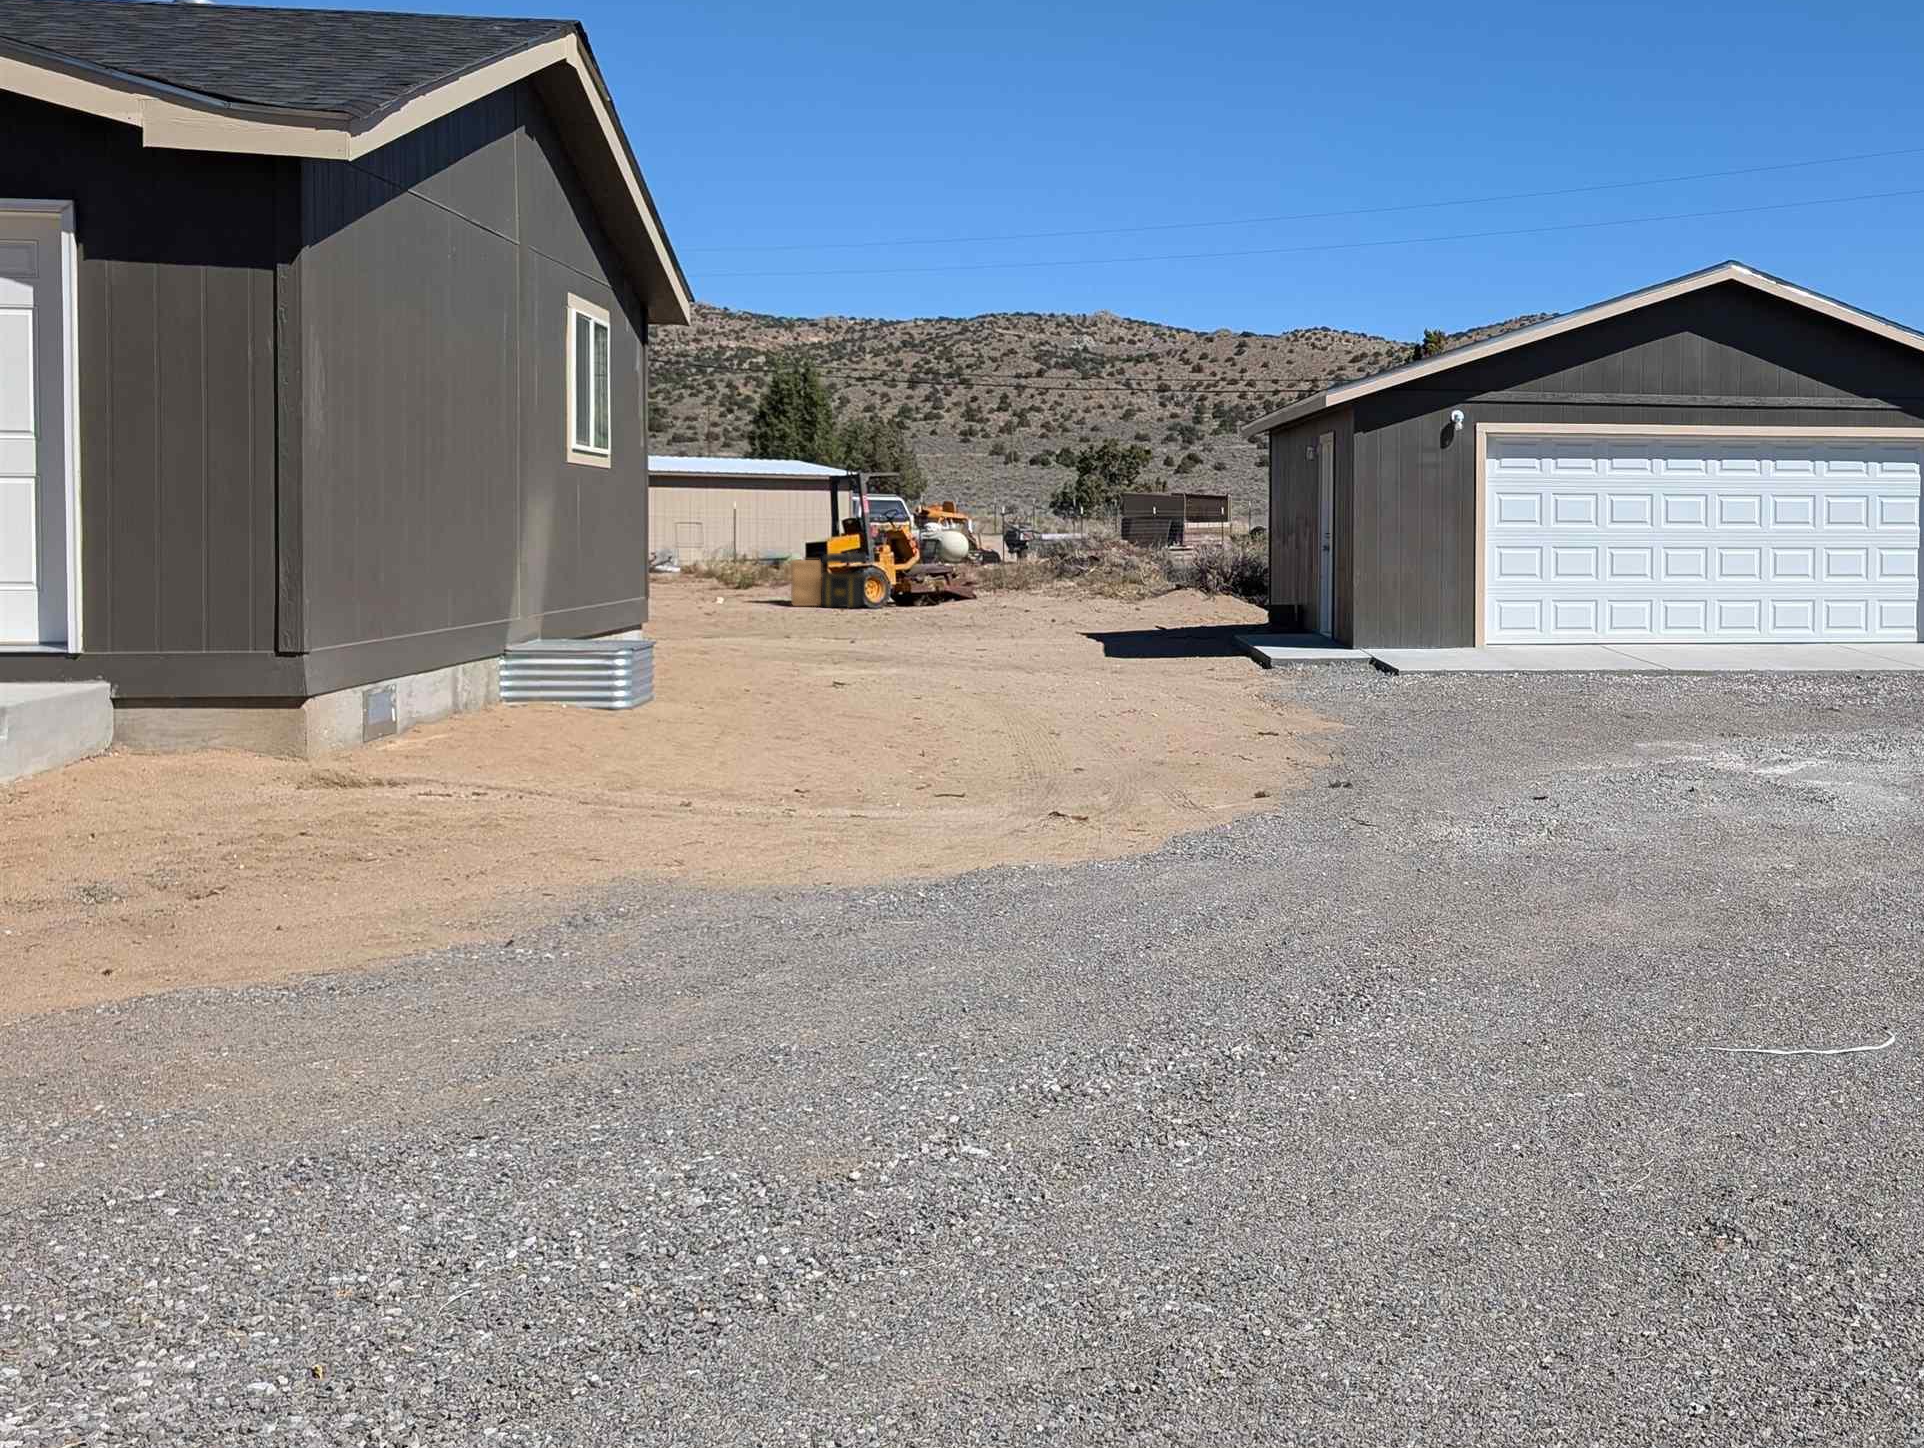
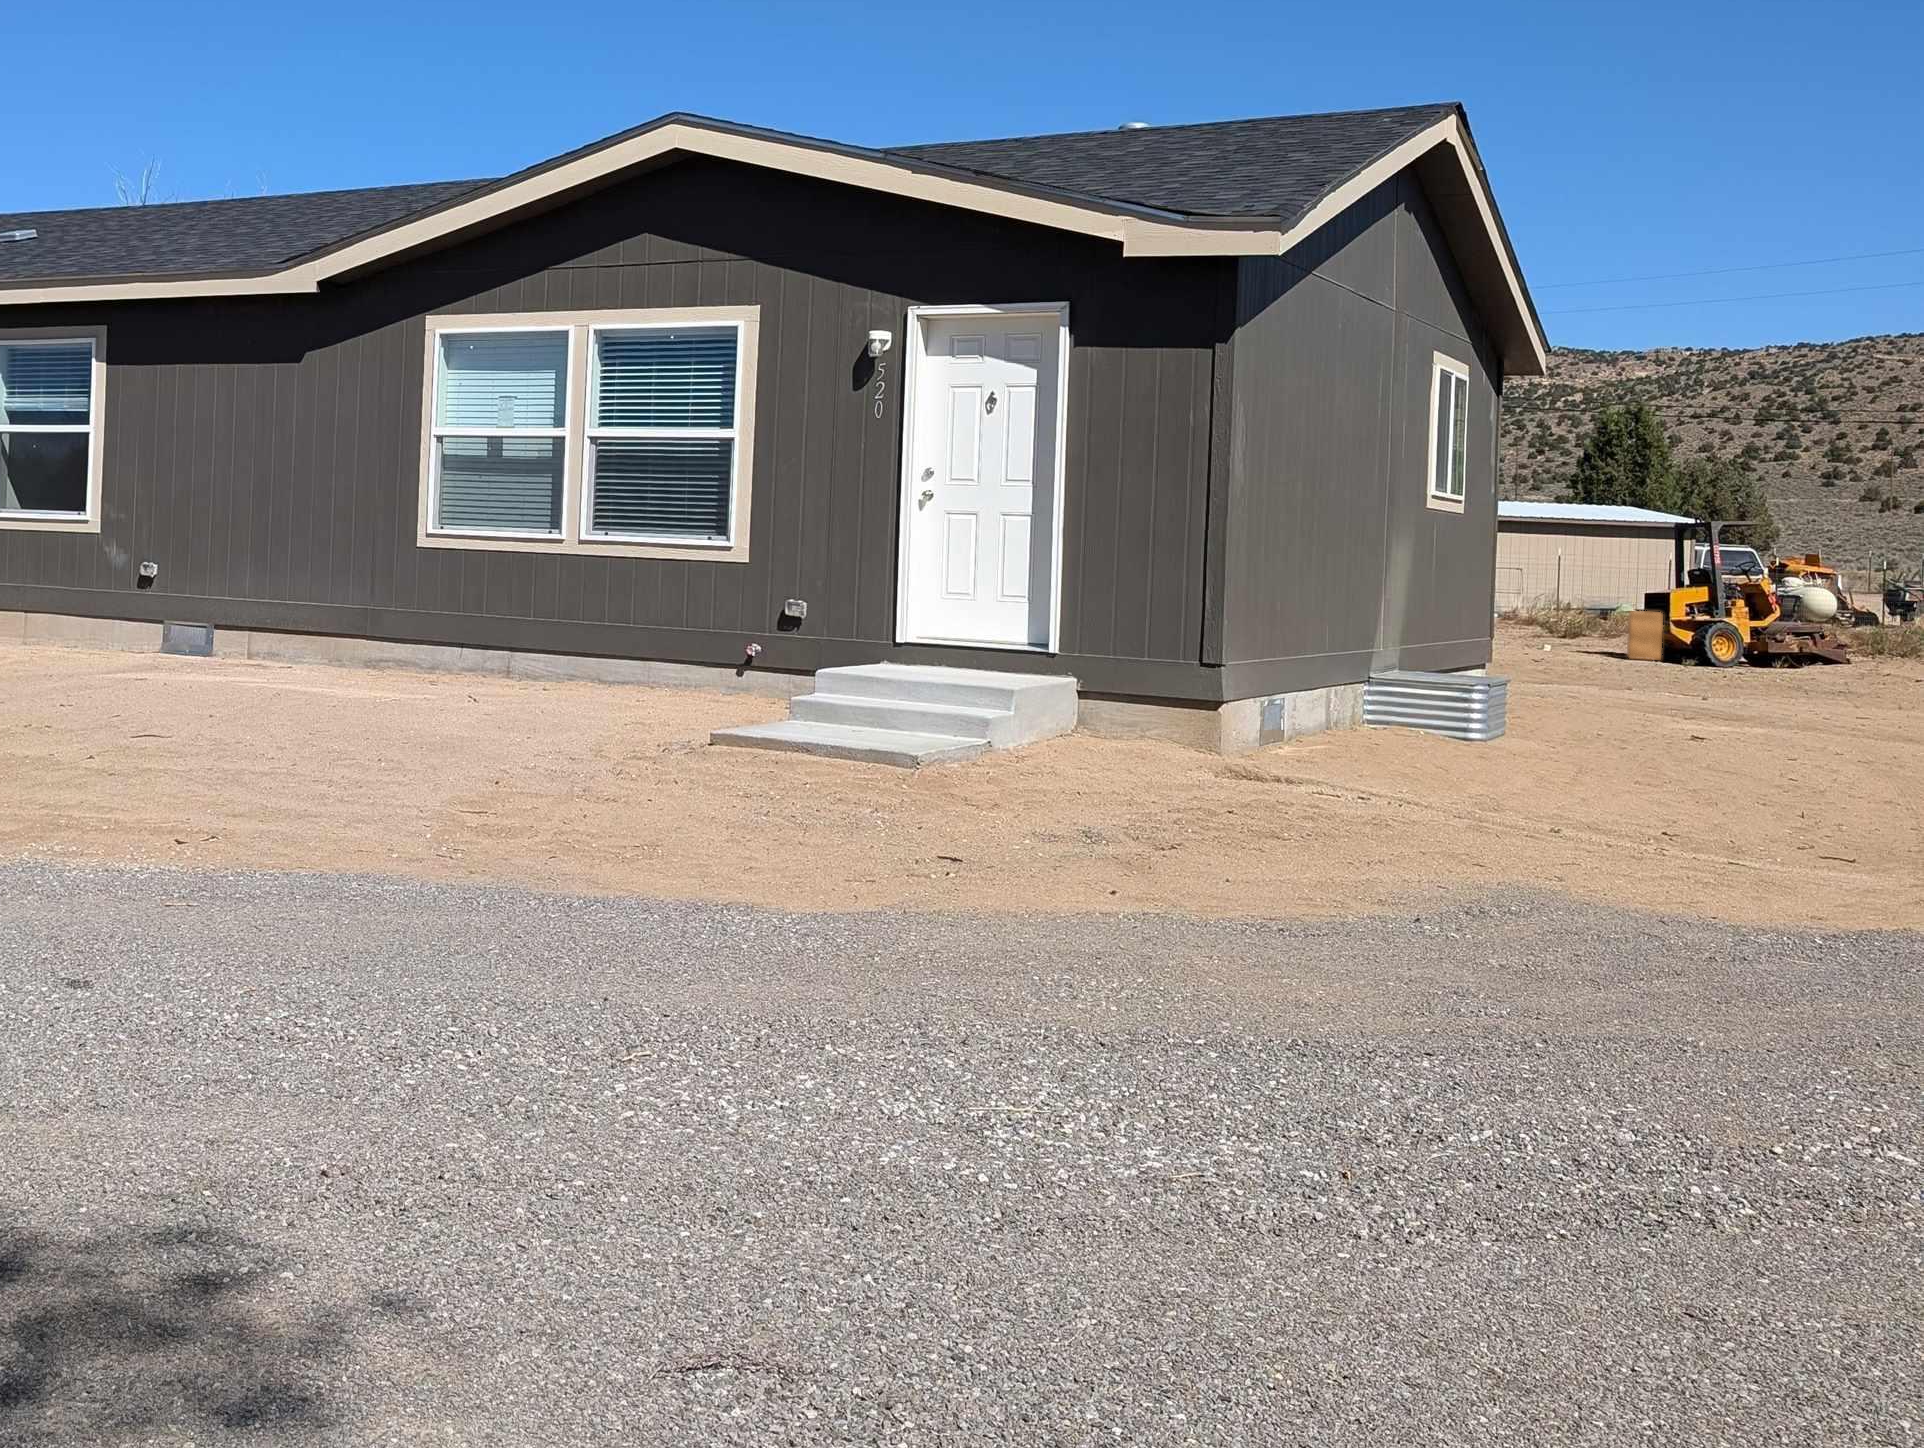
toolbox: present [821,553,866,608] -> none [1663,605,1716,665]

